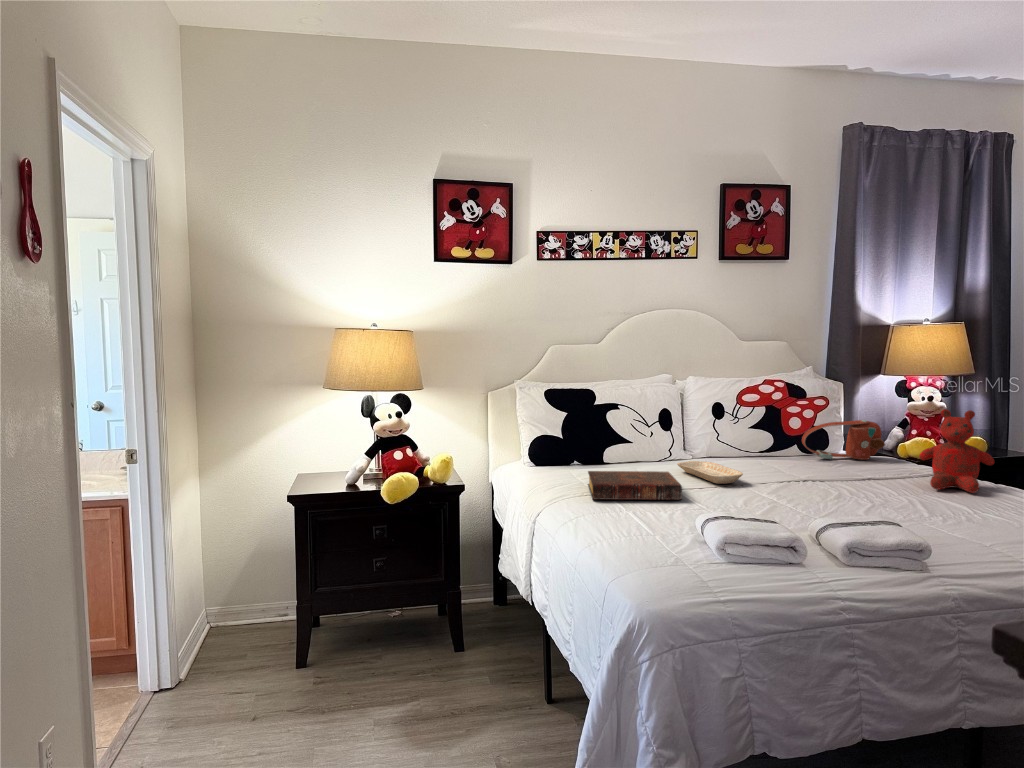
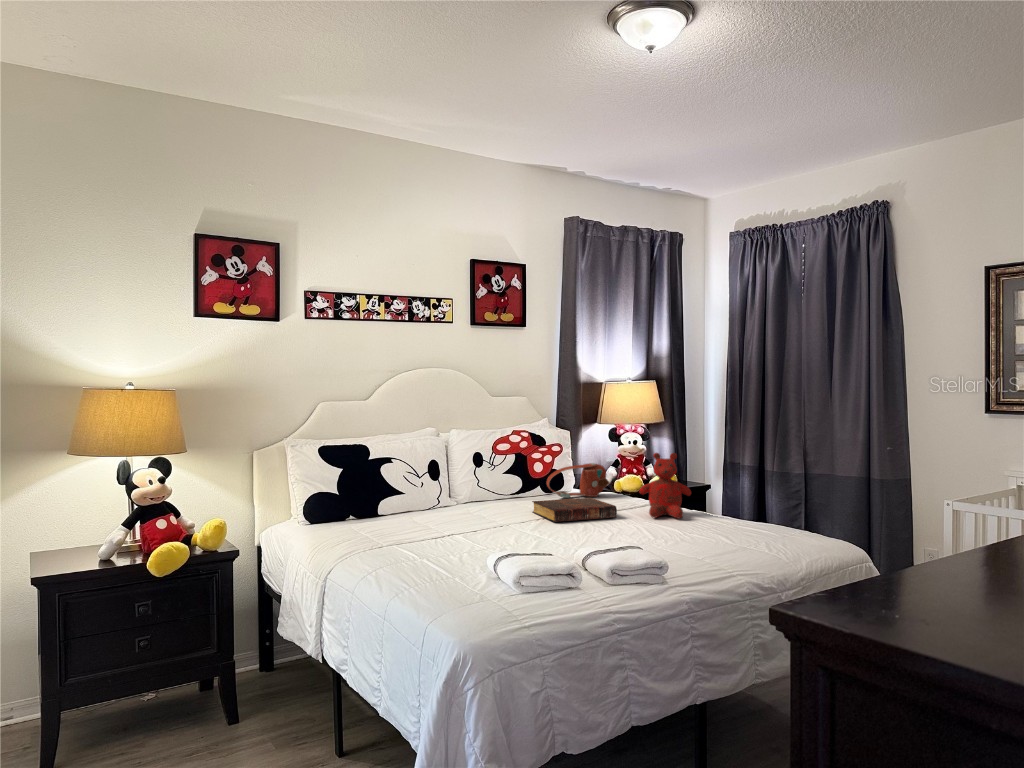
tray: present [677,461,743,484] -> none [447,507,508,526]
book: present [588,471,682,500] -> present [532,498,617,522]

